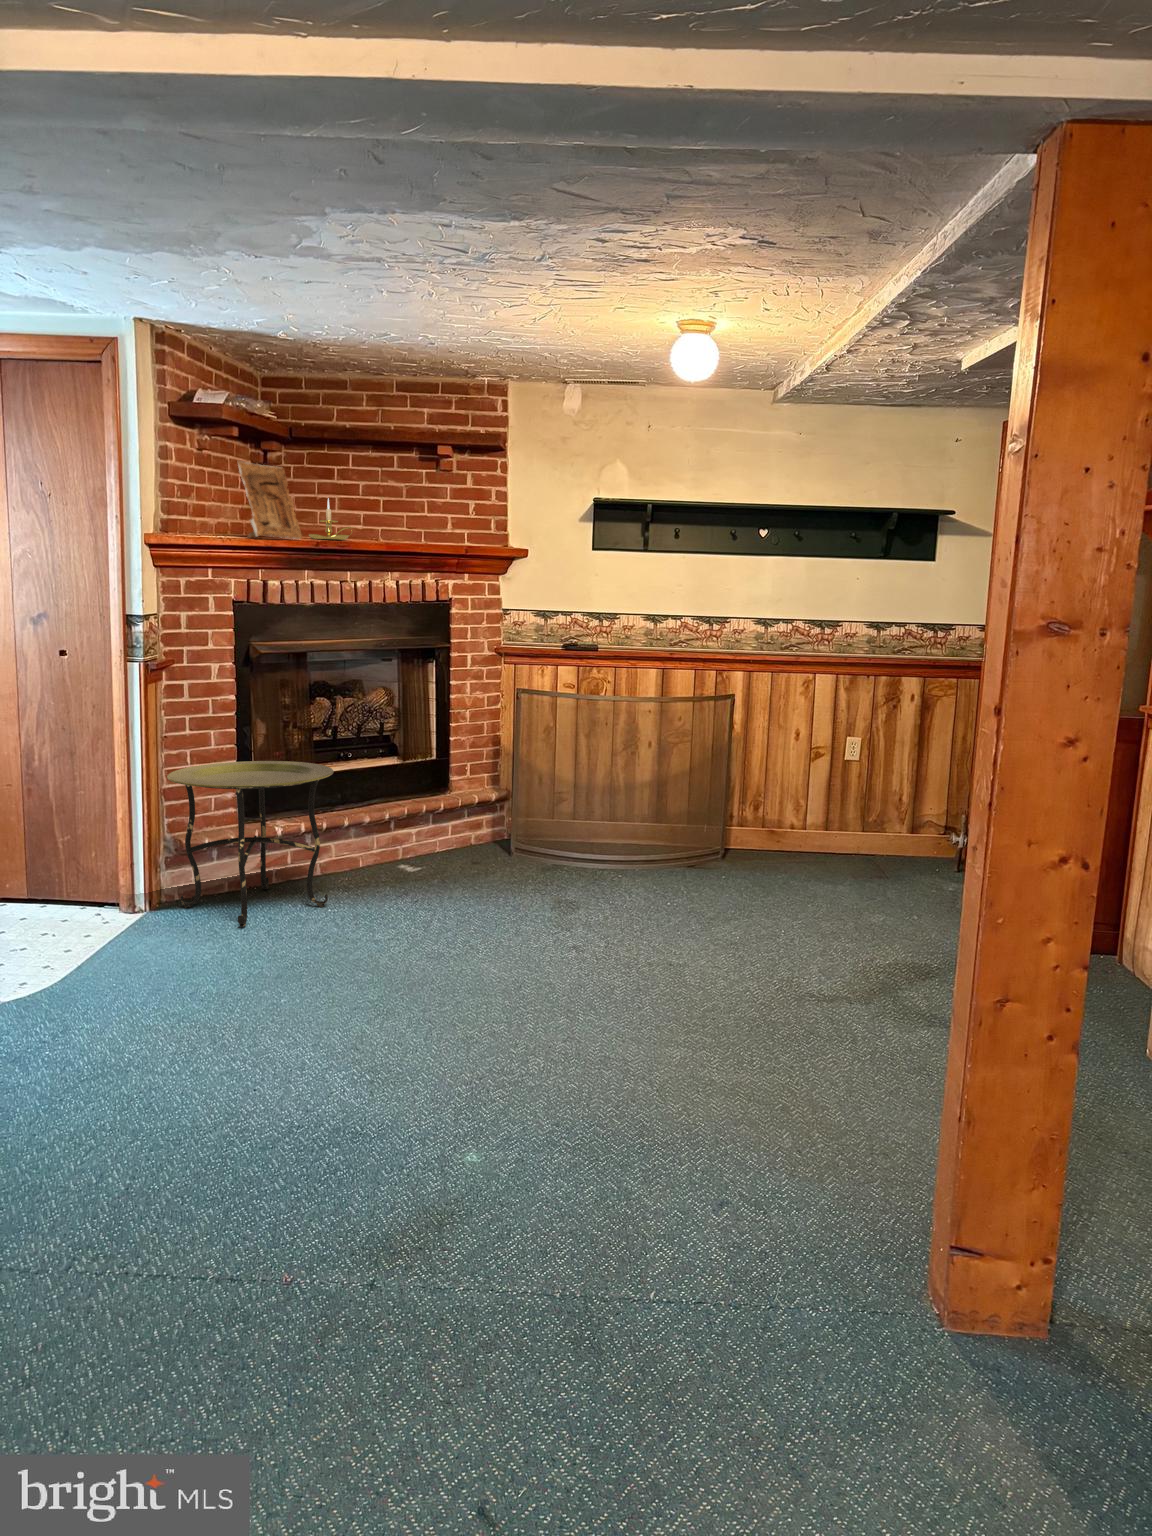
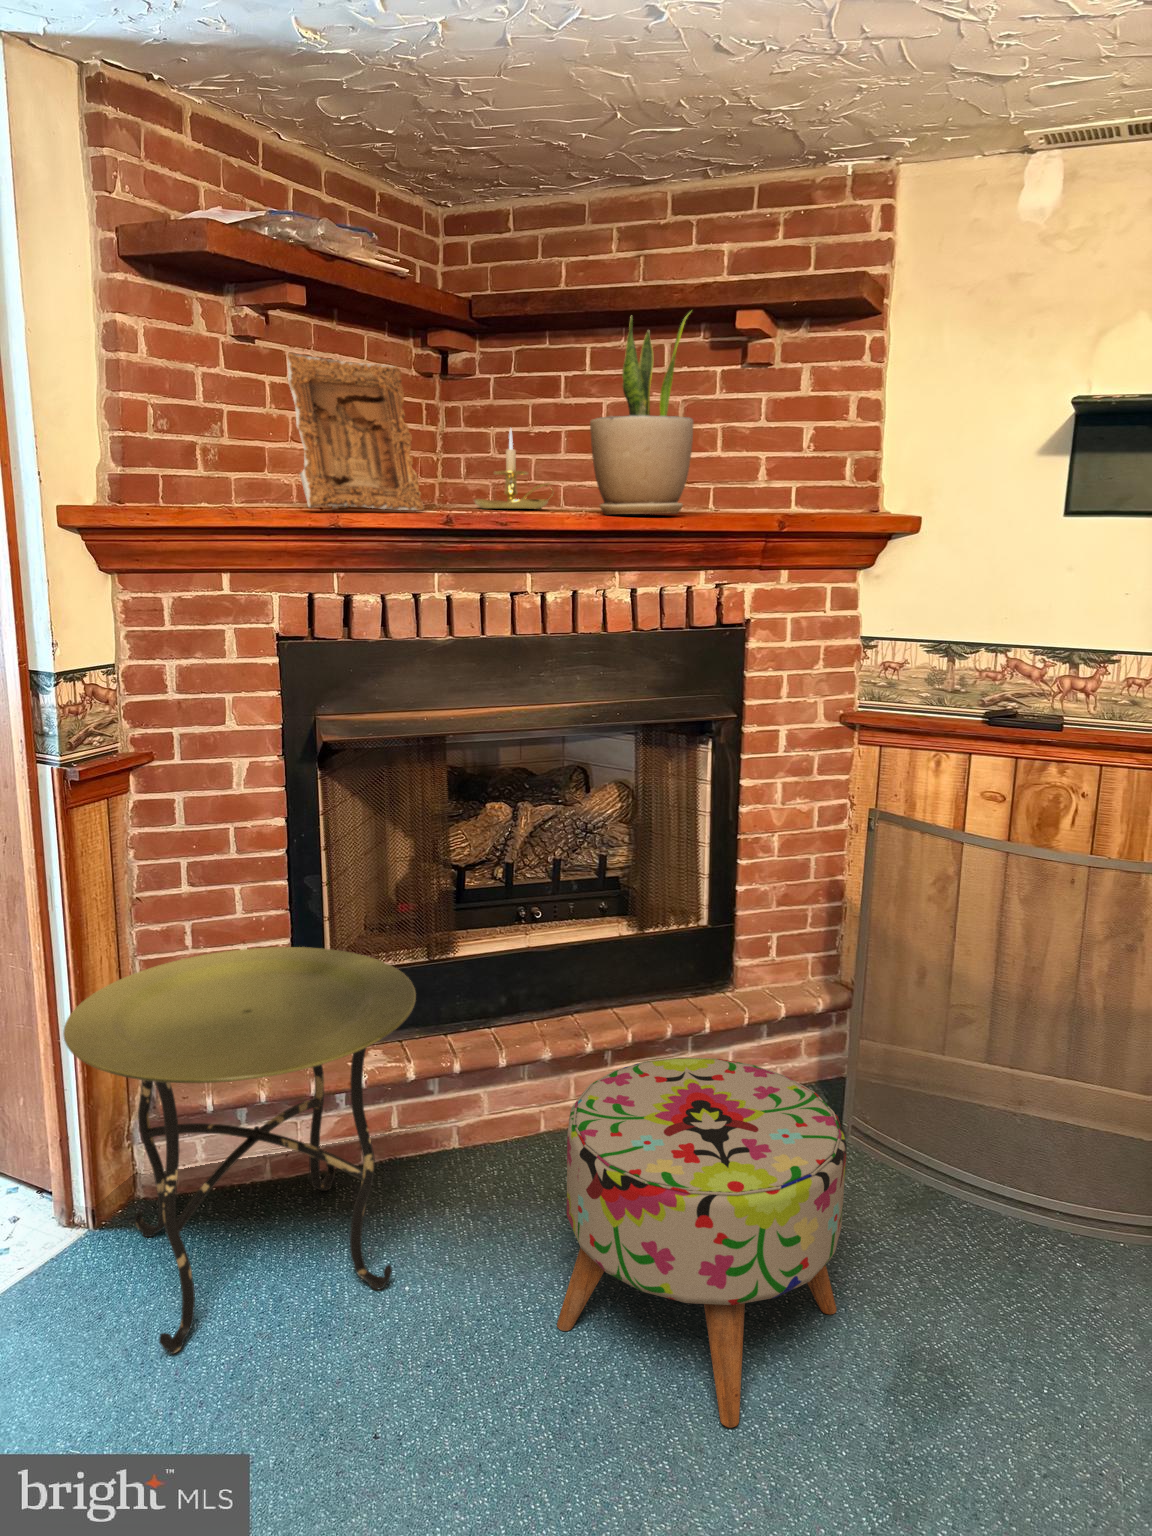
potted plant: none [376,448,427,544] -> present [590,312,693,514]
ottoman: none [411,792,530,914] -> present [557,1057,847,1428]

